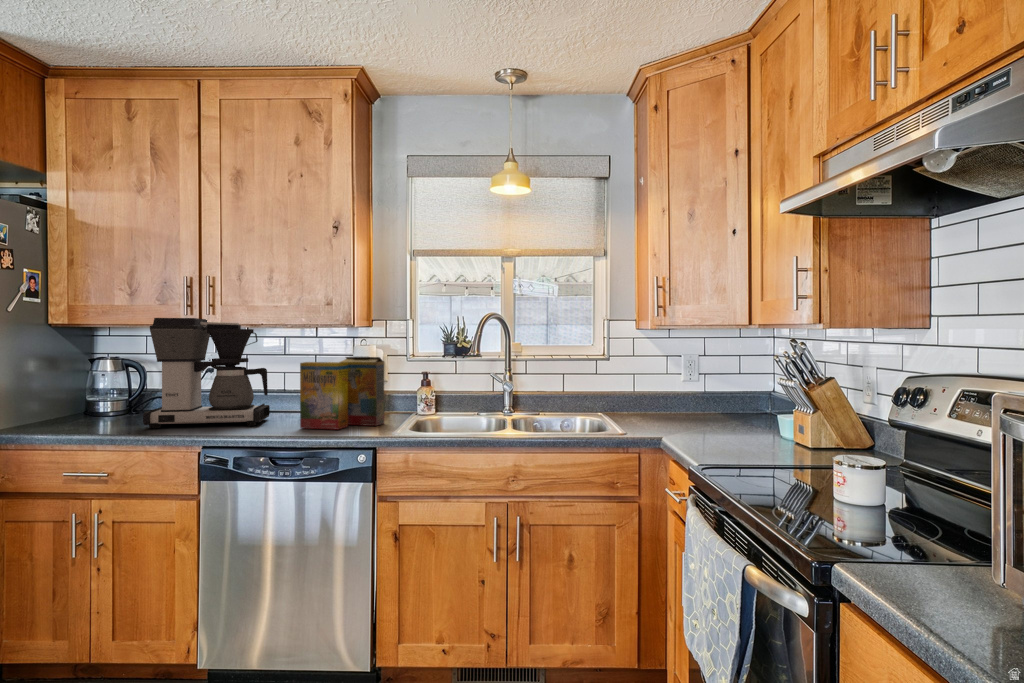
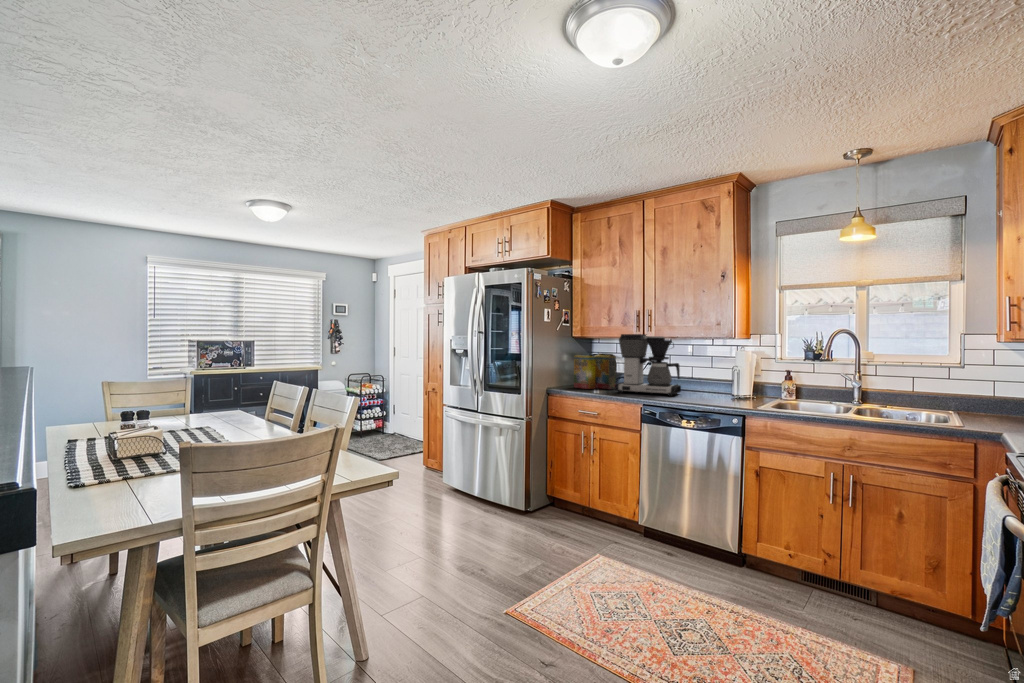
cereal box: present [300,357,384,430] -> present [574,353,616,389]

